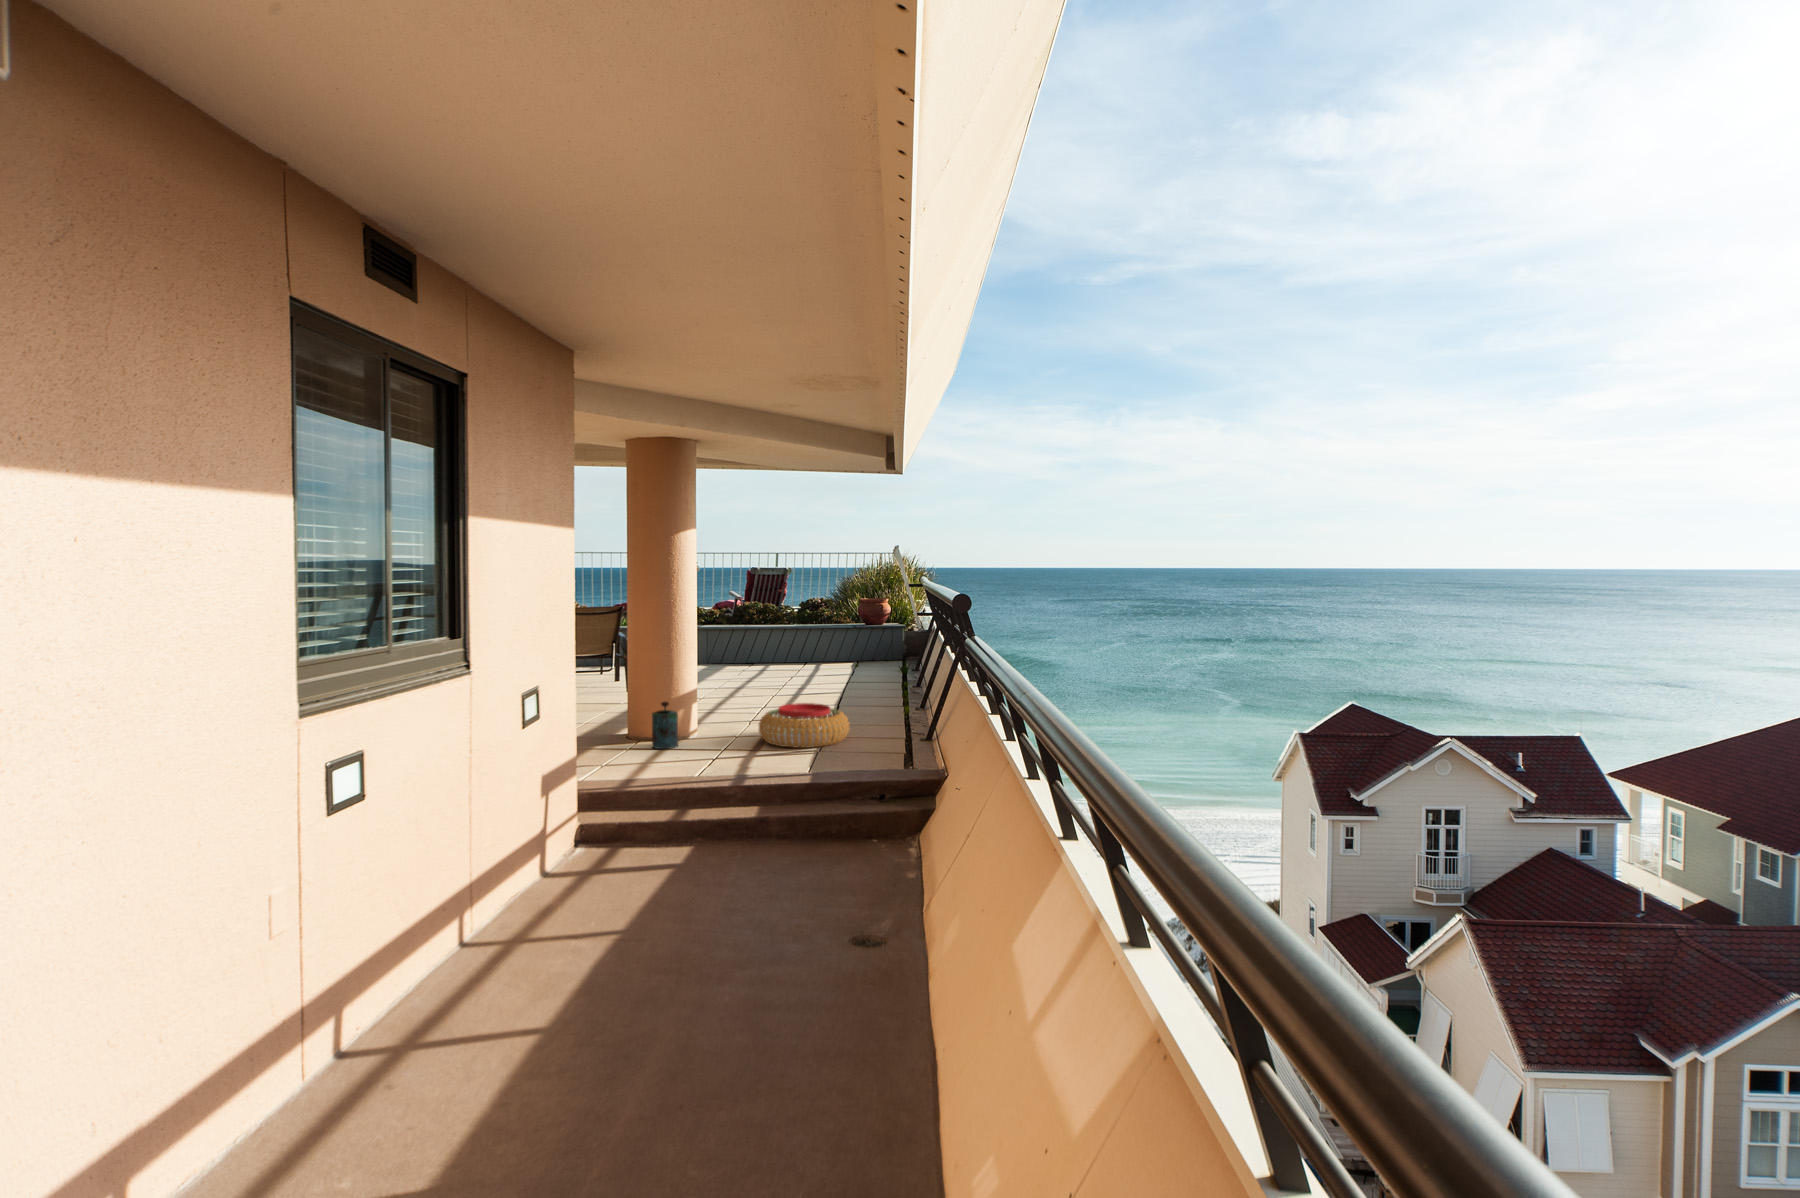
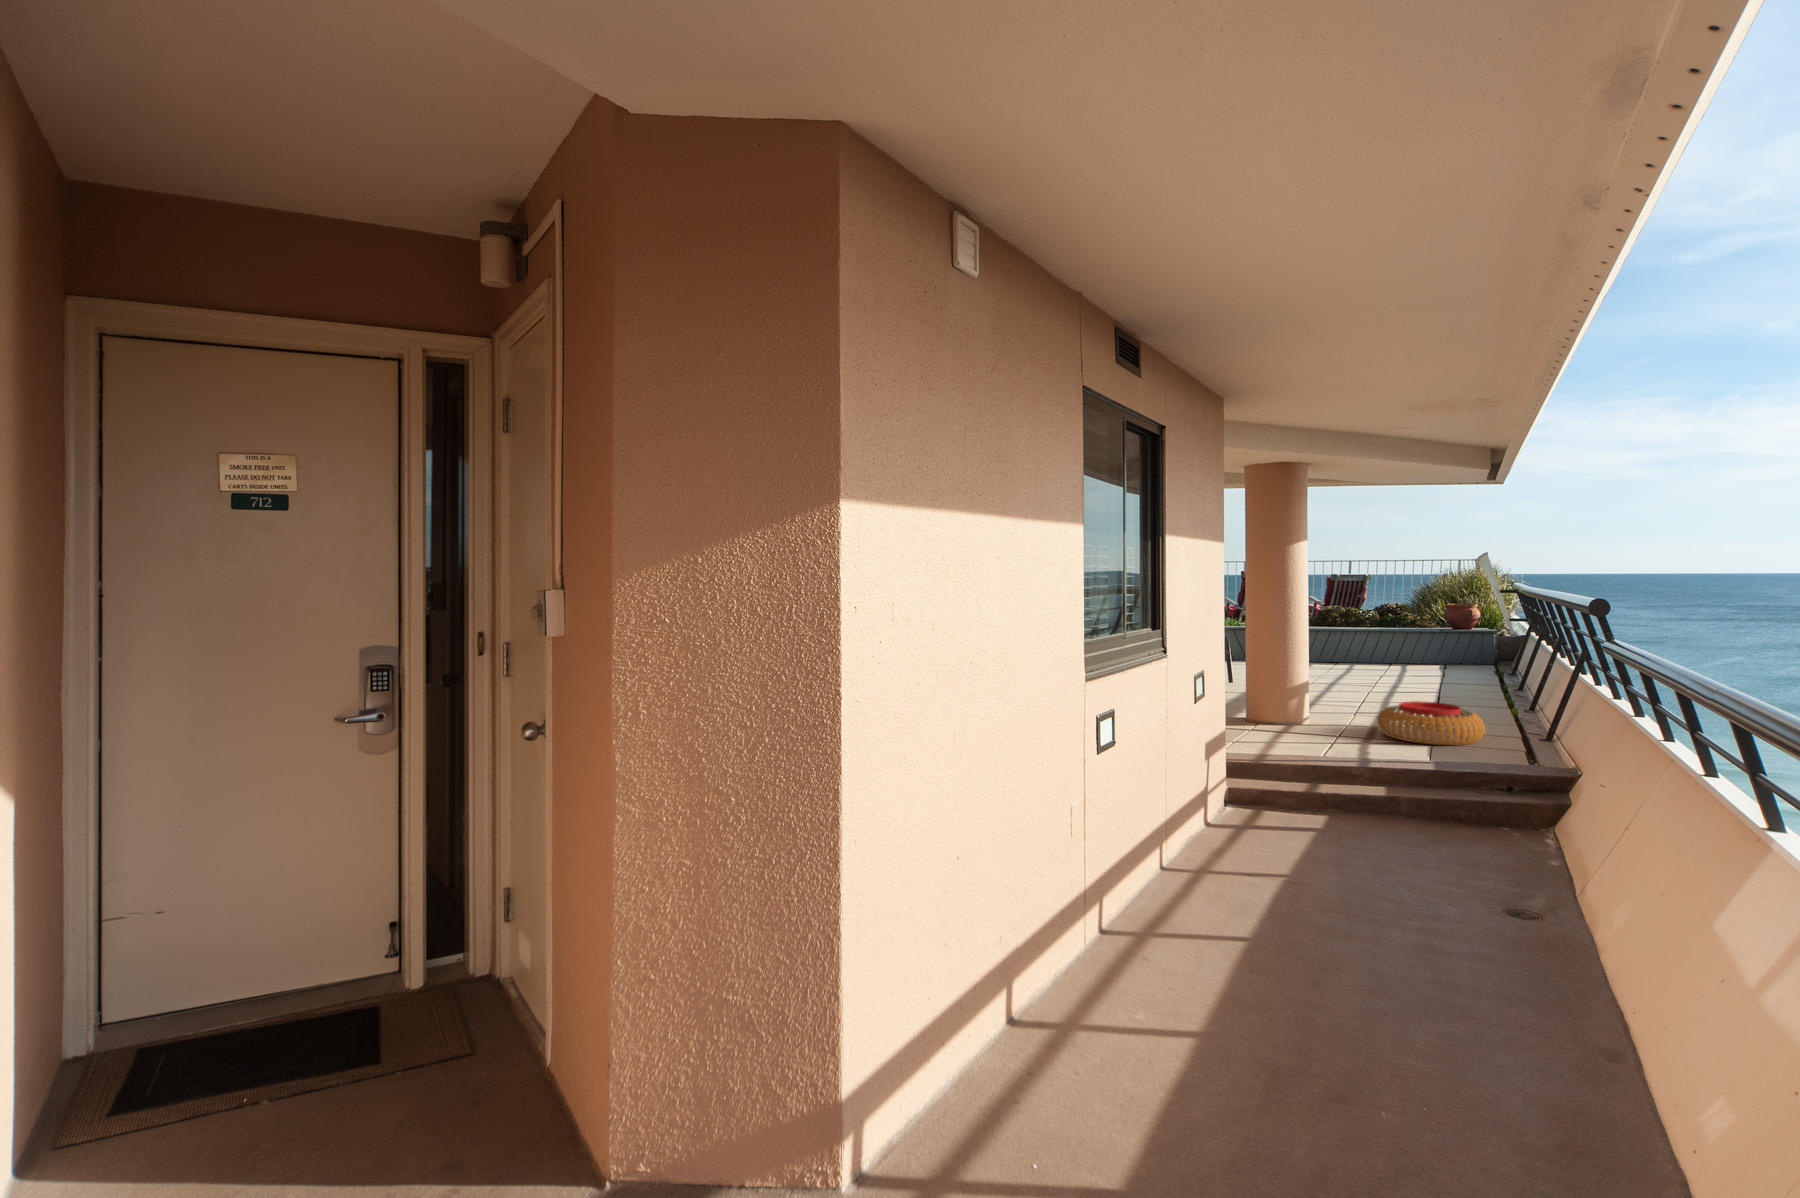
watering can: present [652,702,678,749] -> none [1268,691,1293,733]

